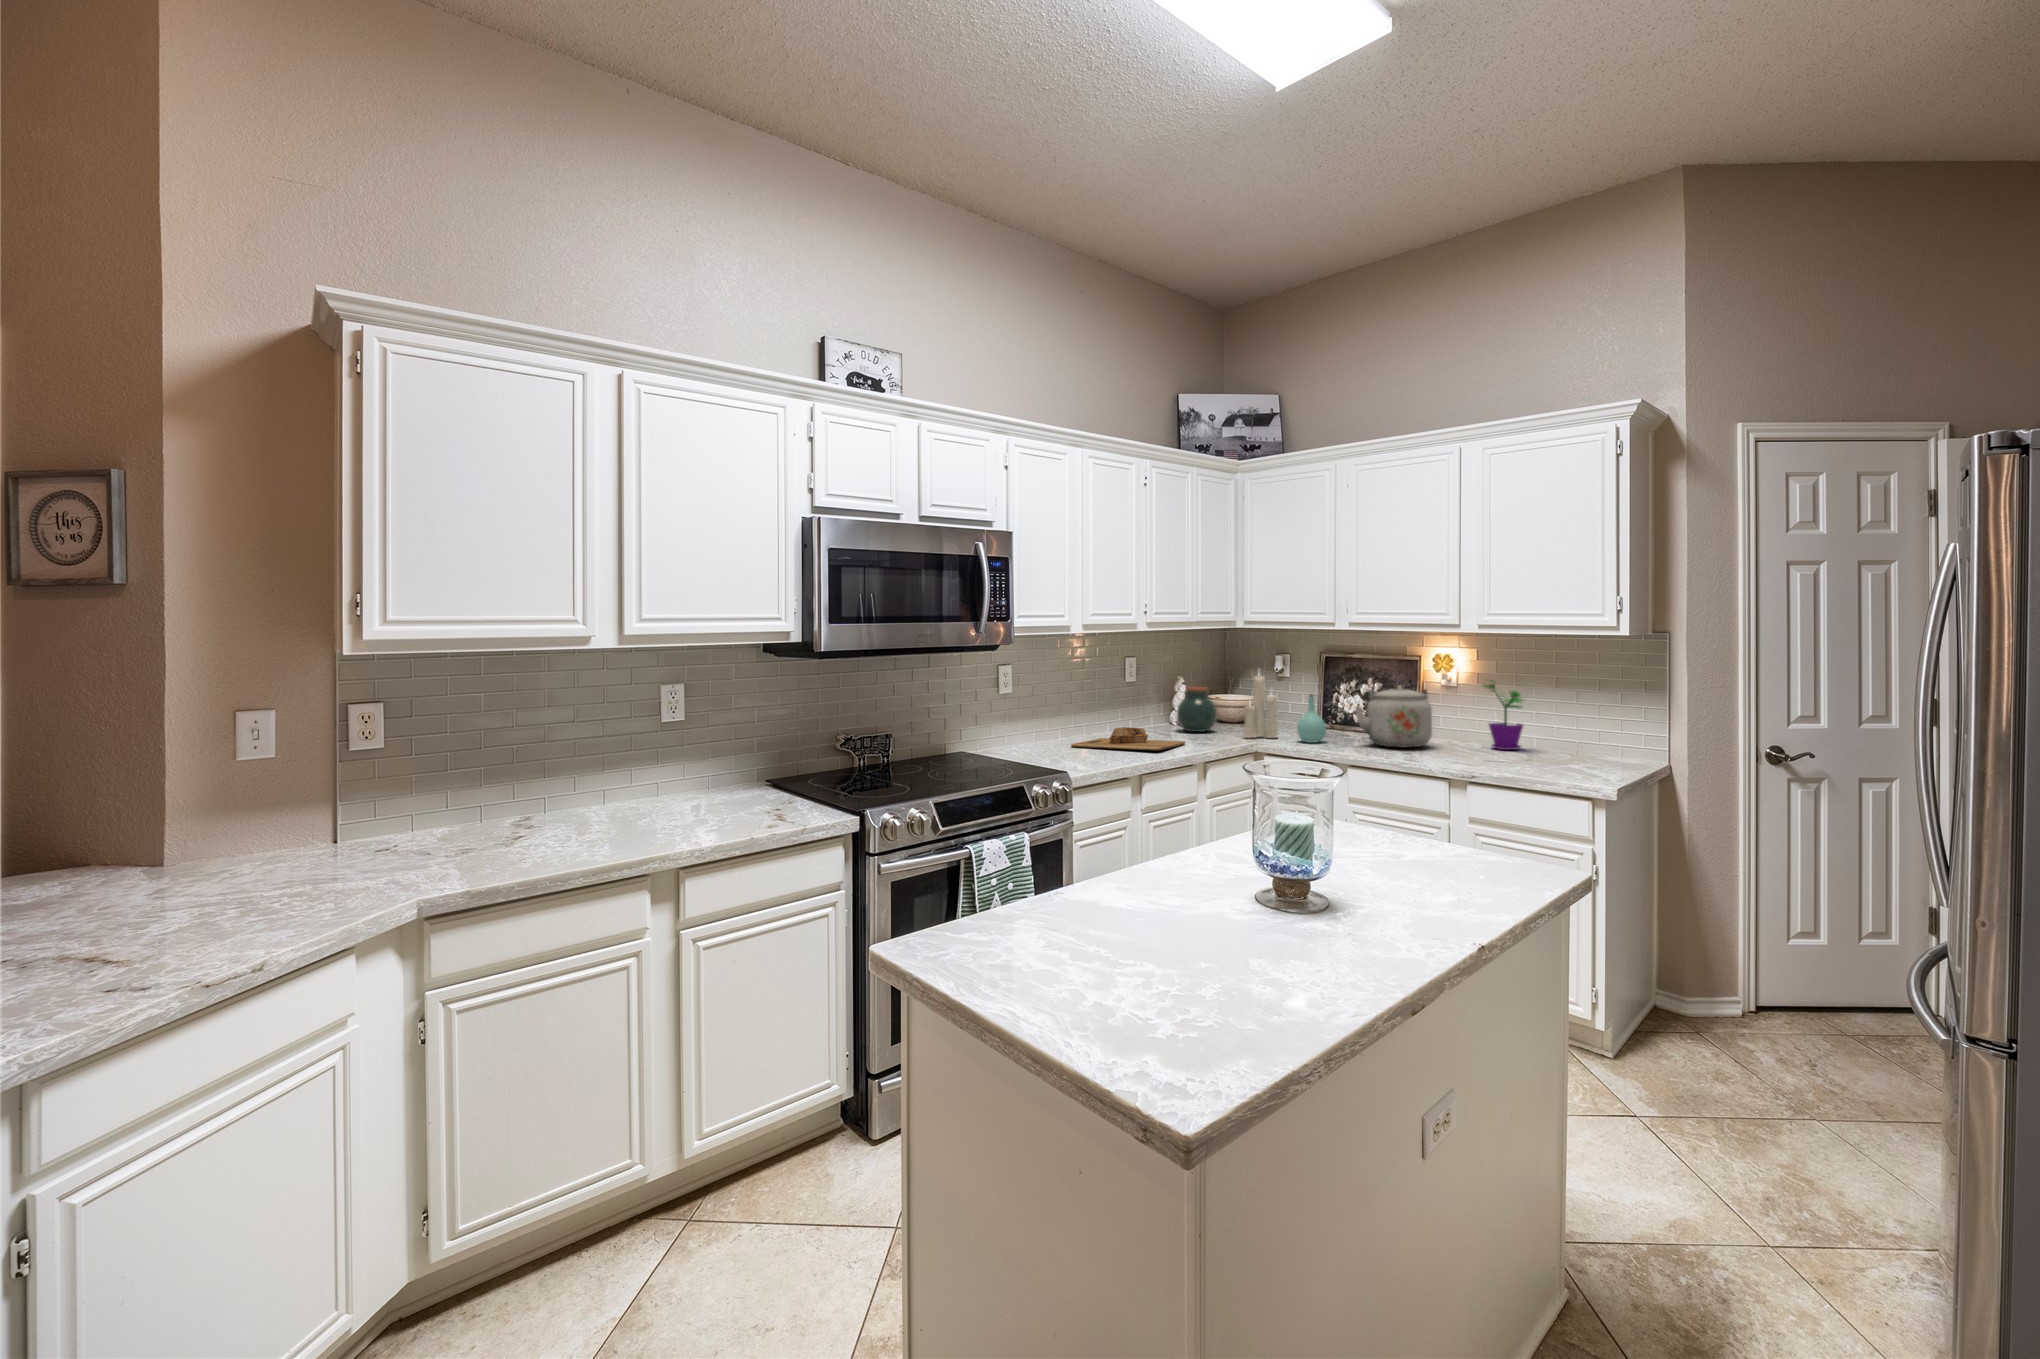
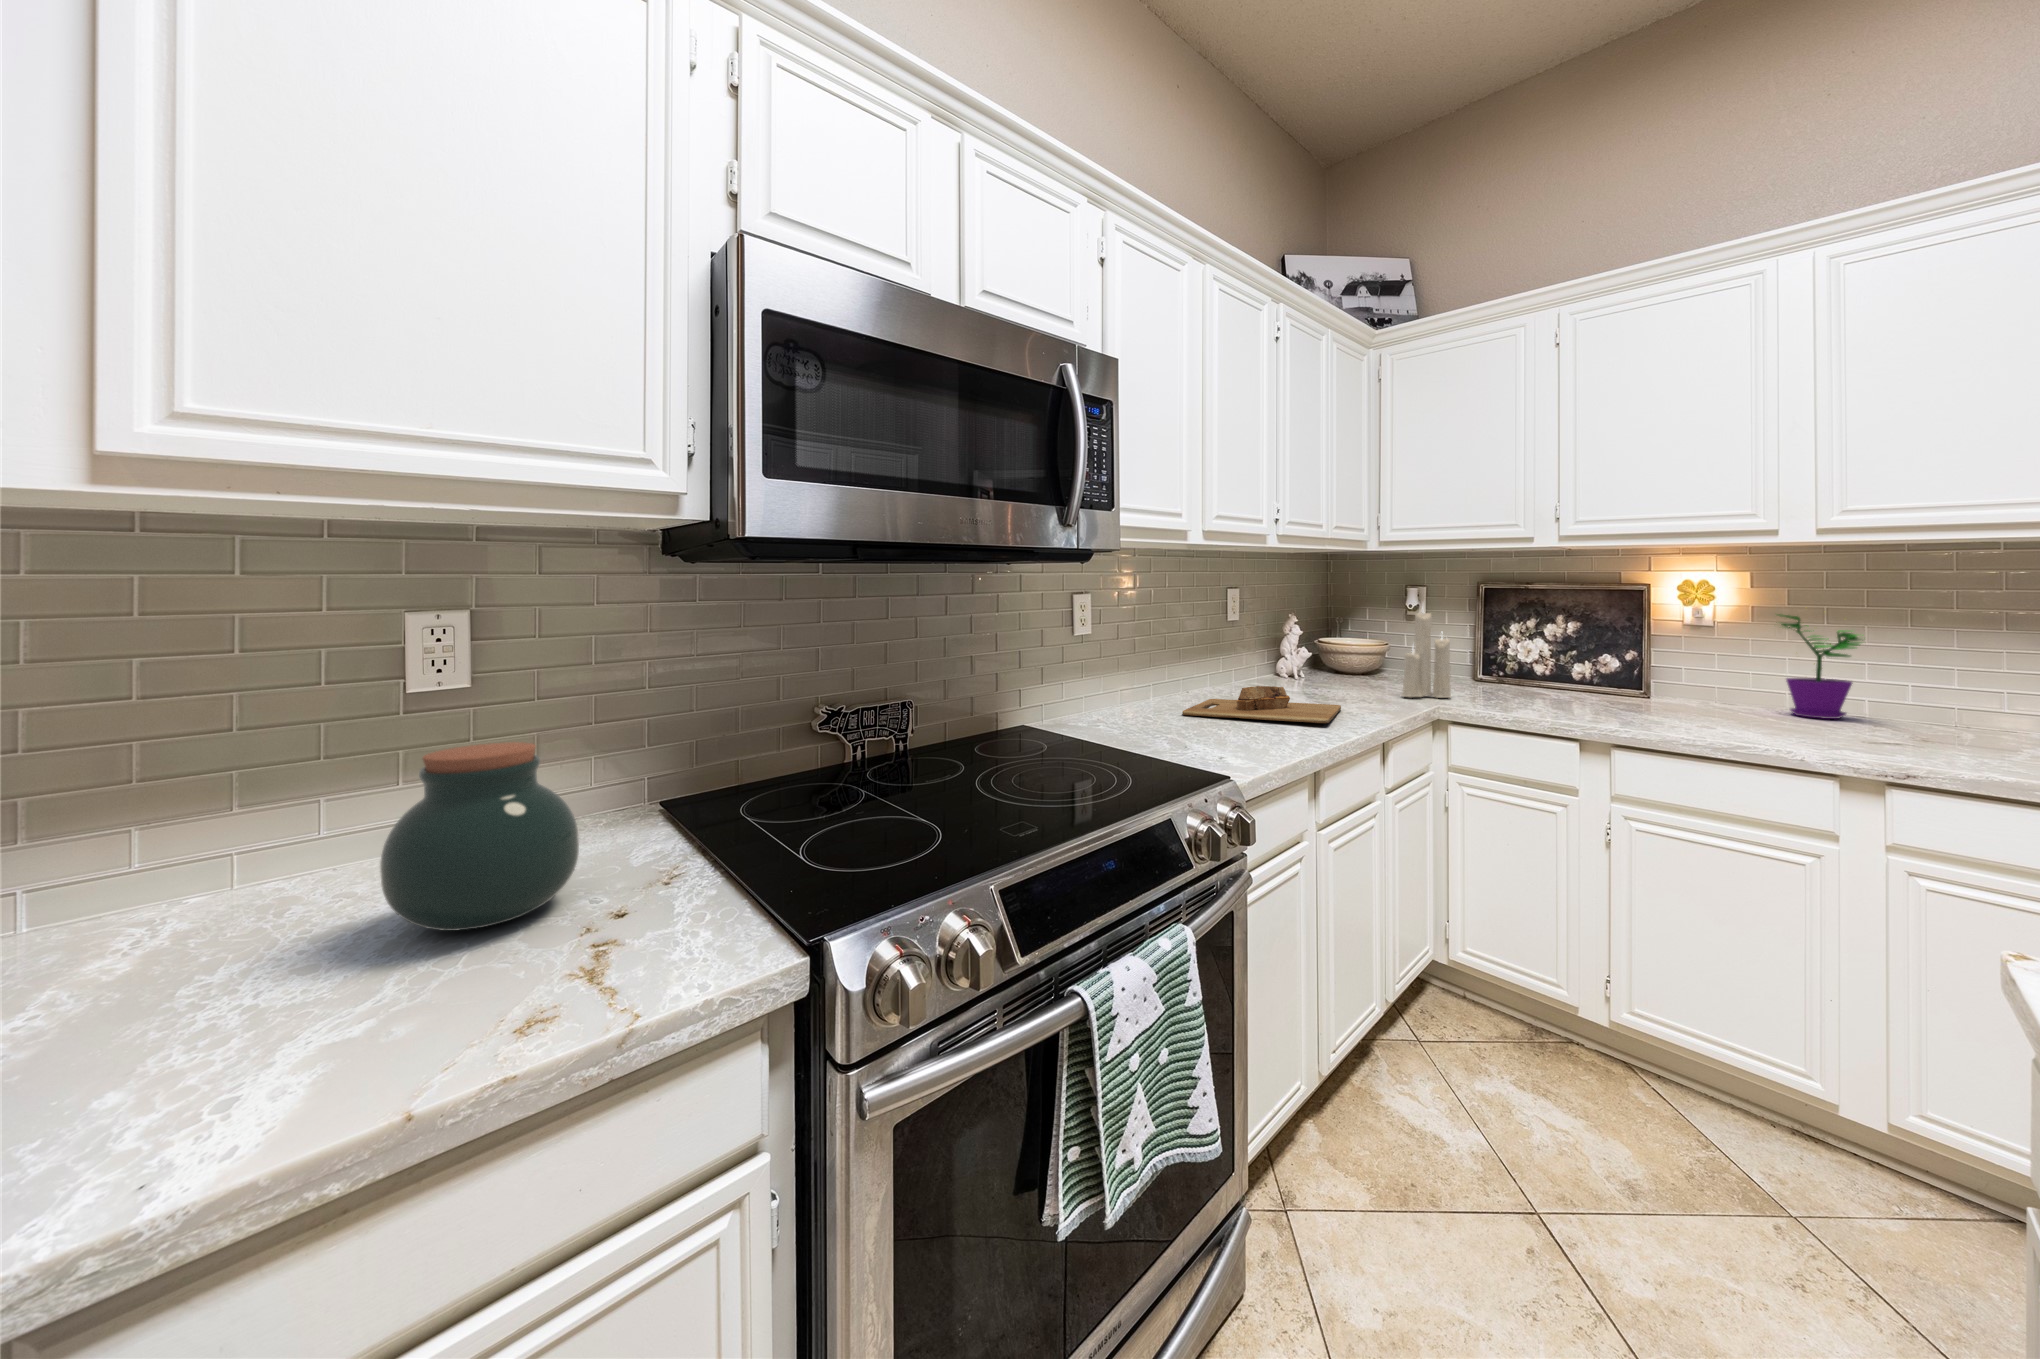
kettle: present [1355,685,1432,748] -> none [1581,624,1710,715]
jar: present [1177,687,1217,732] -> present [380,742,579,931]
bottle: present [1297,694,1326,743] -> none [1486,638,1534,706]

